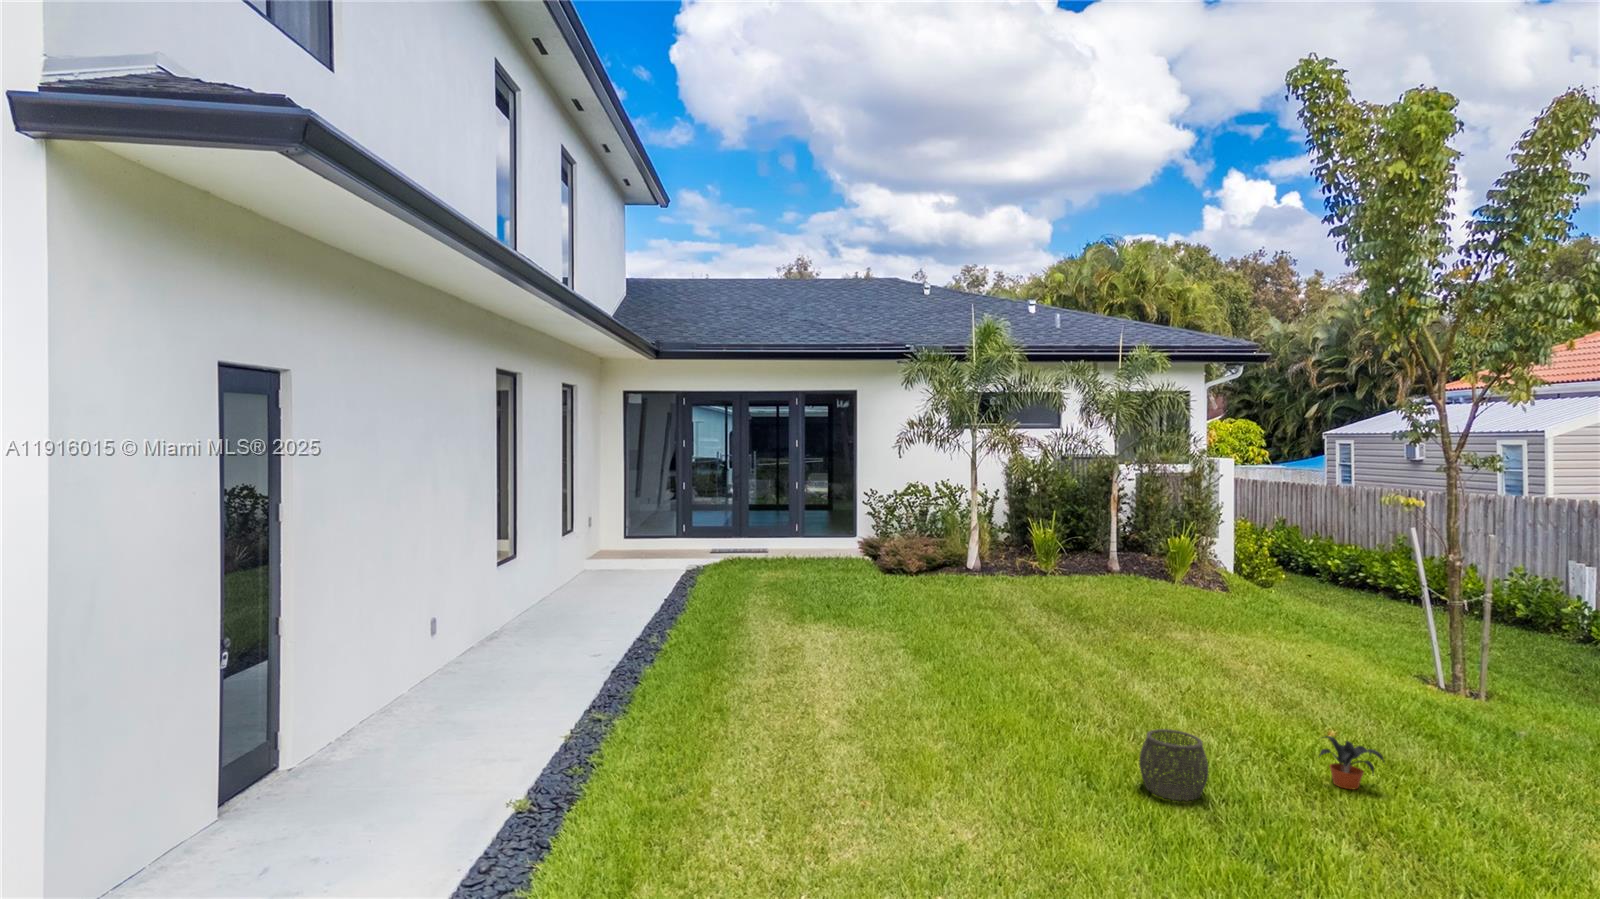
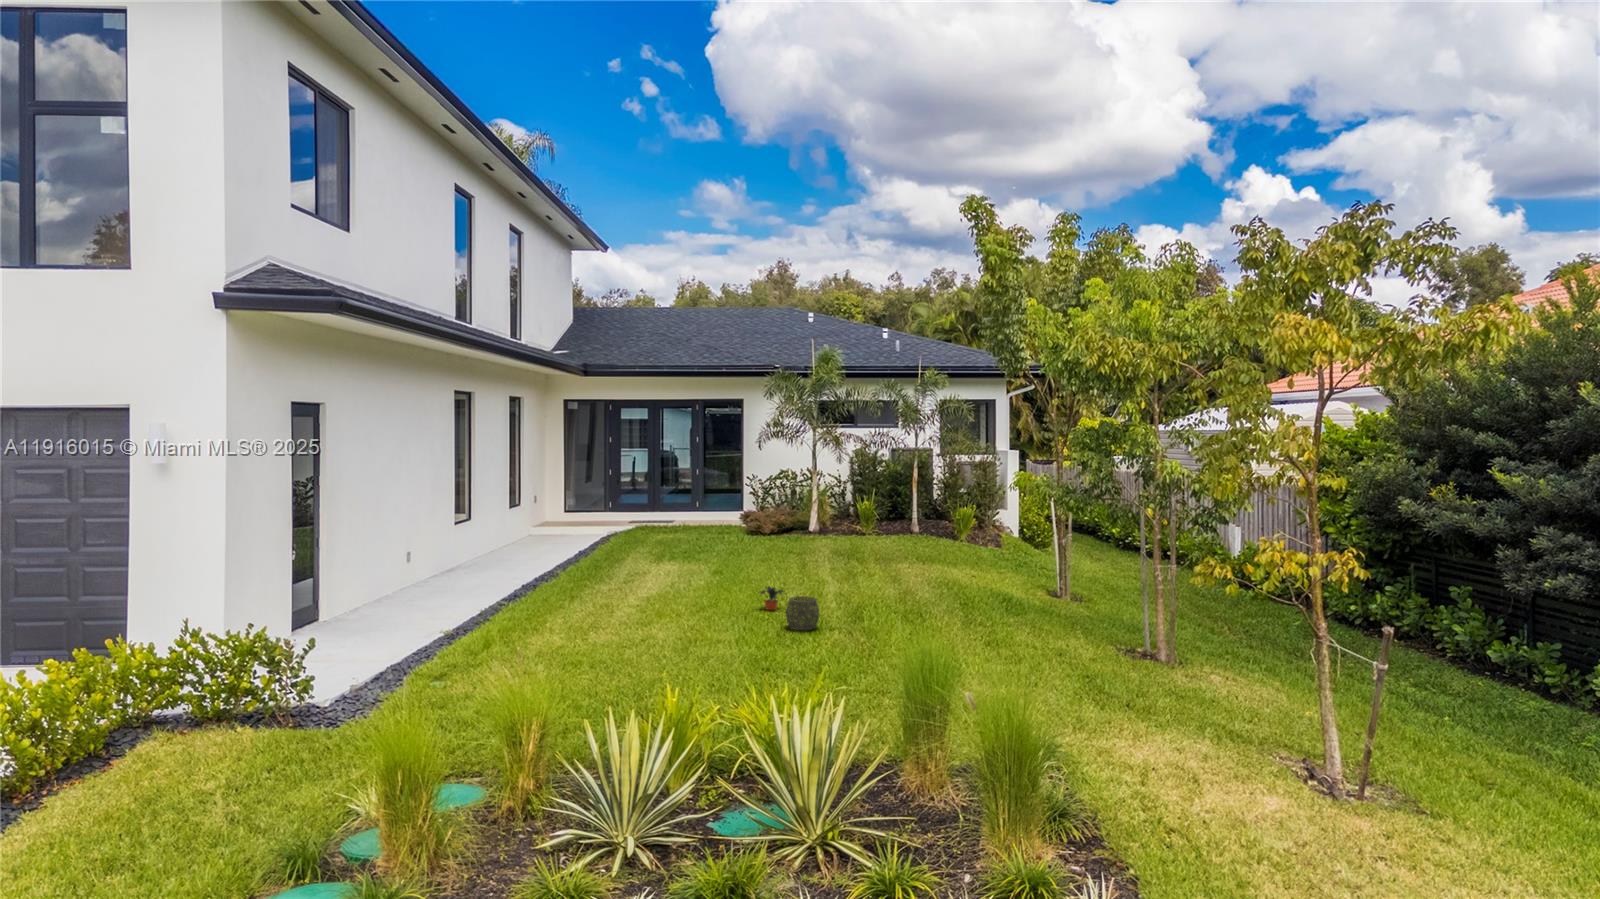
potted plant: present [1318,736,1384,790] -> present [760,587,783,610]

